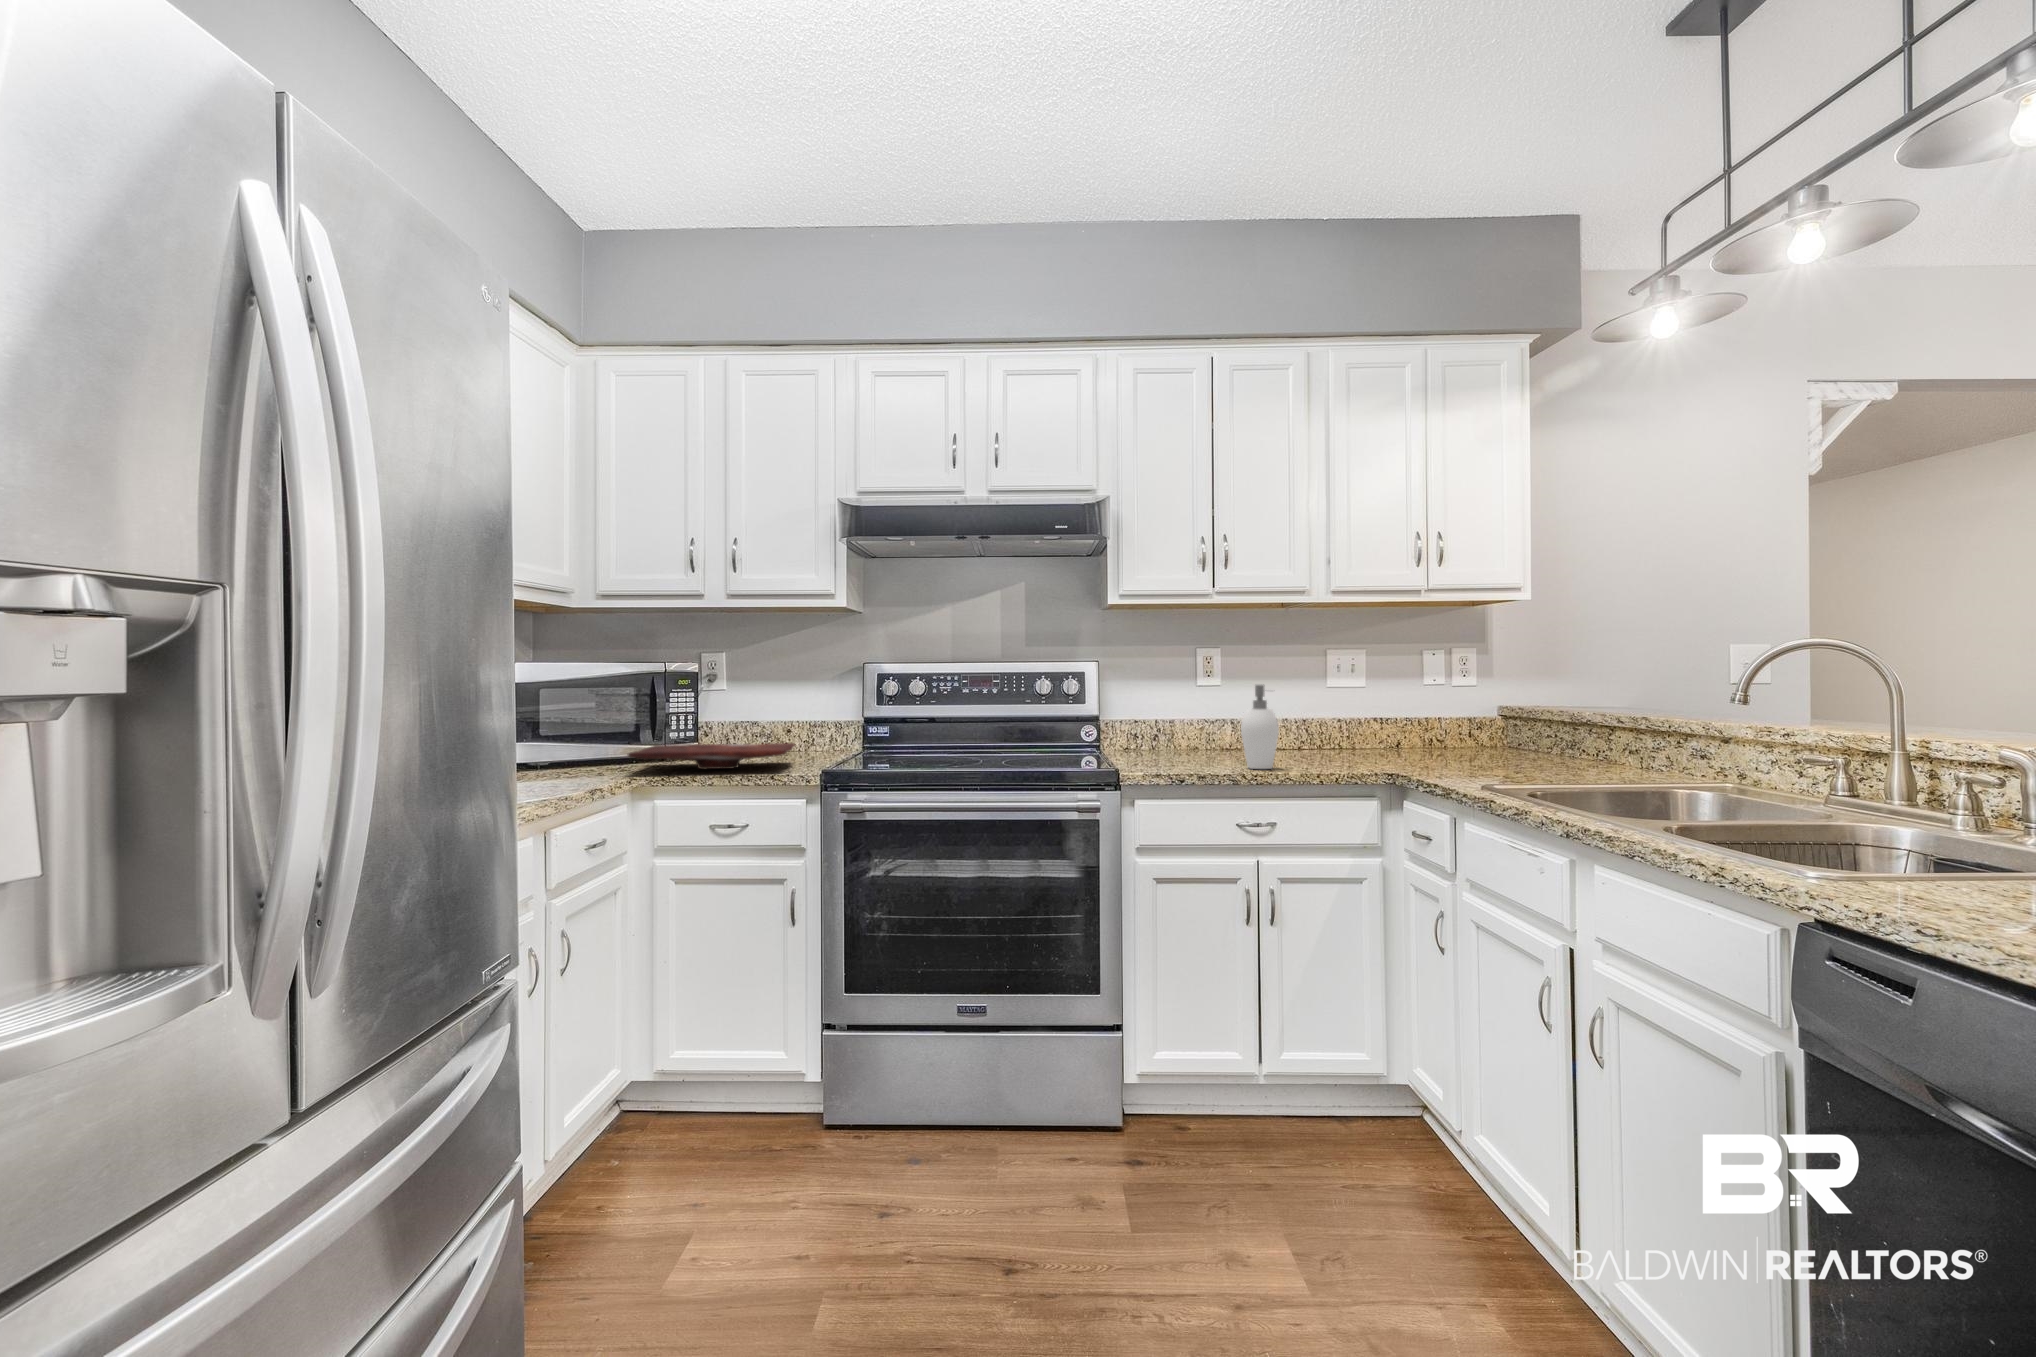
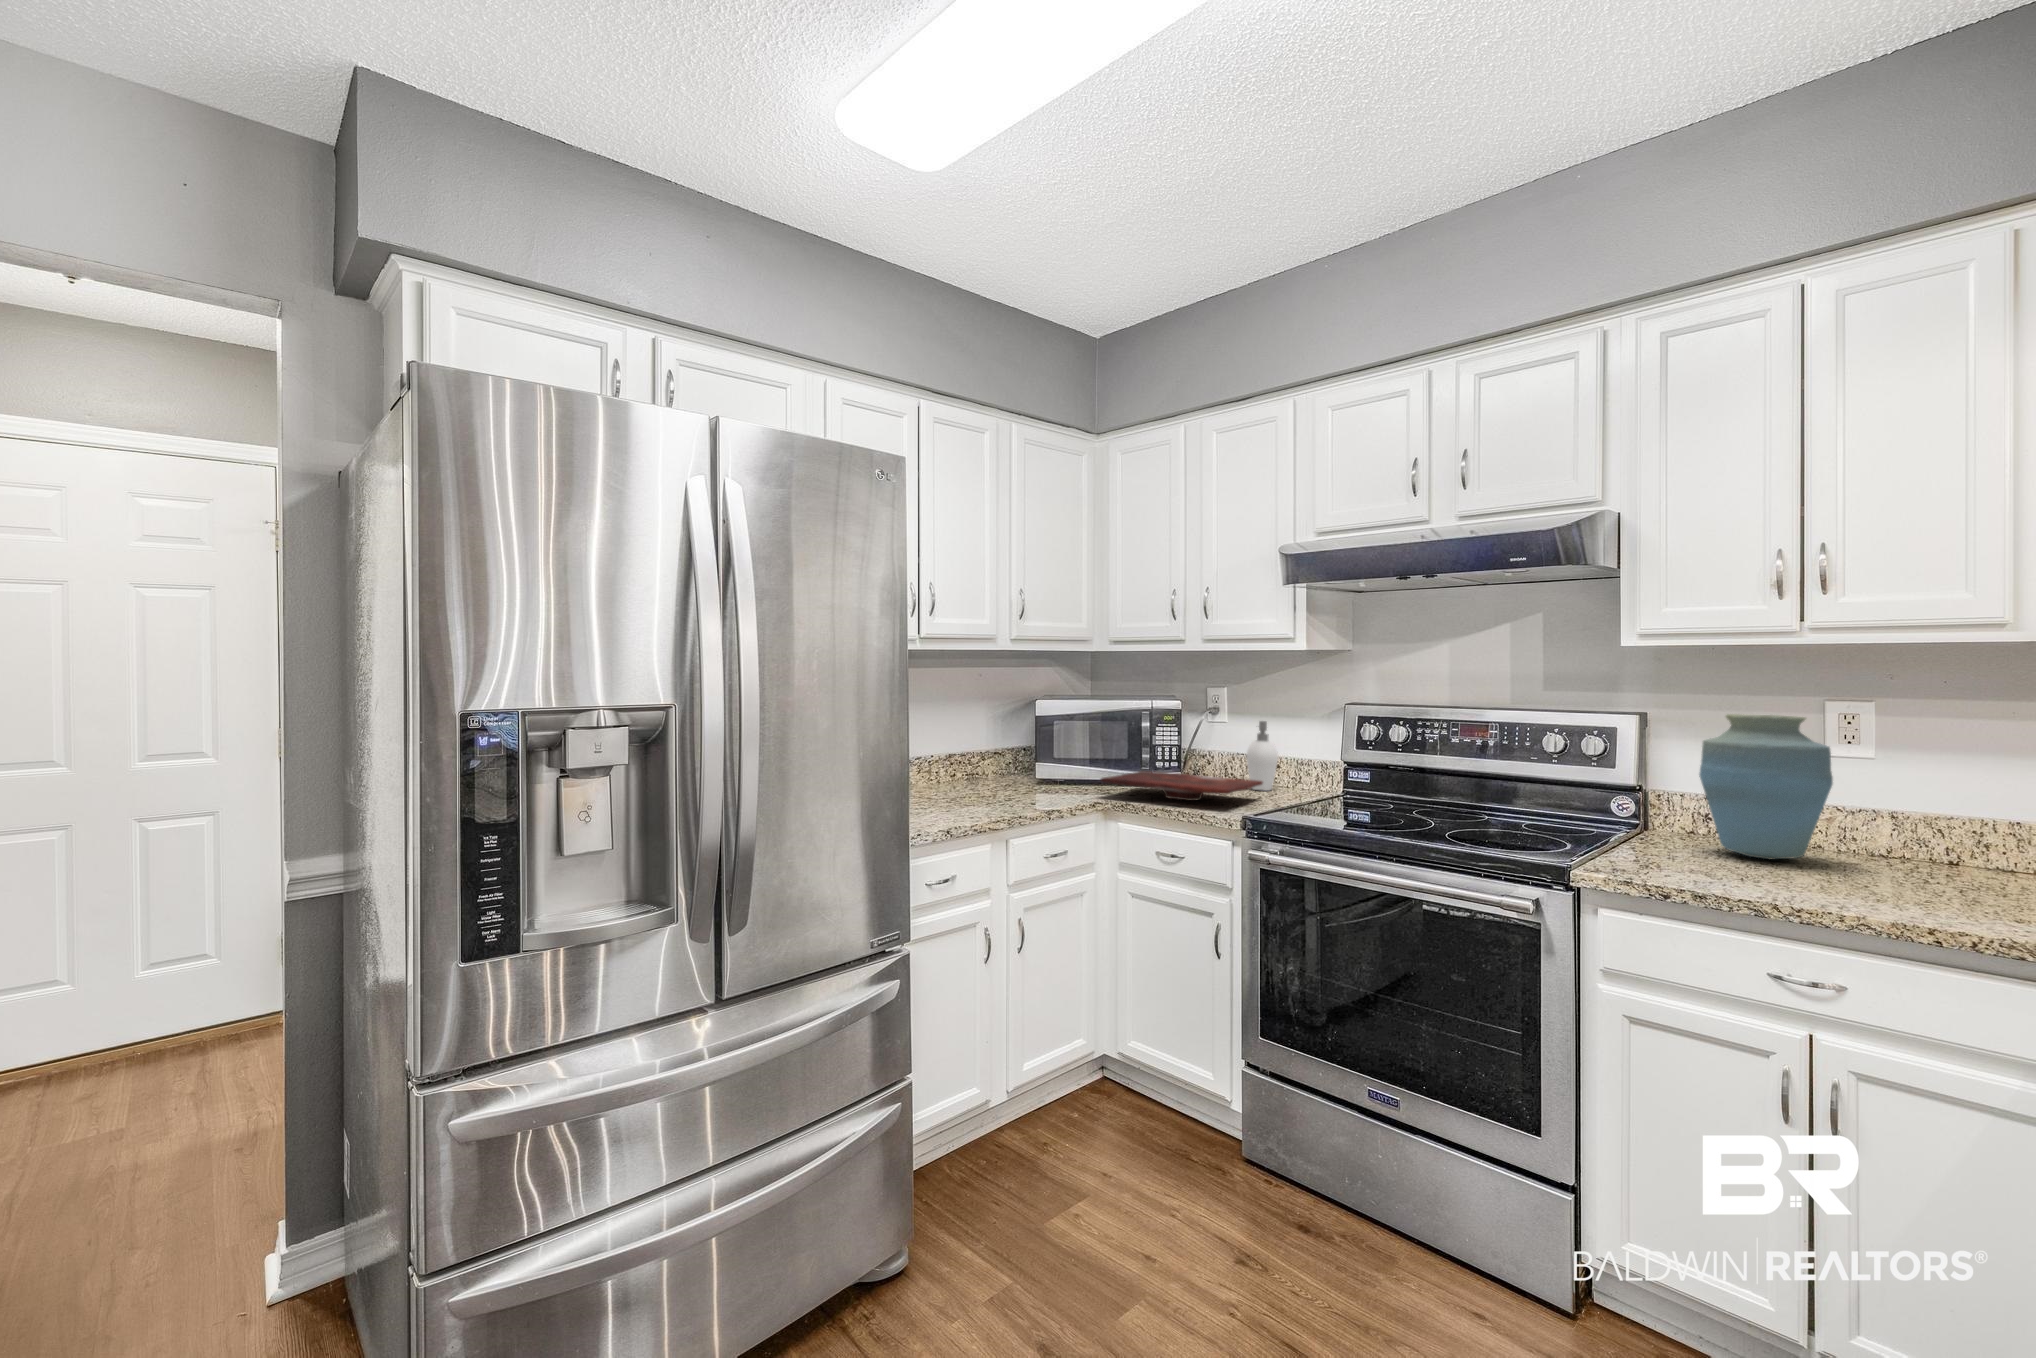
vase: none [1140,656,1214,759] -> present [1699,714,1833,860]
soap dispenser: present [1241,685,1279,769] -> present [1246,721,1278,791]

